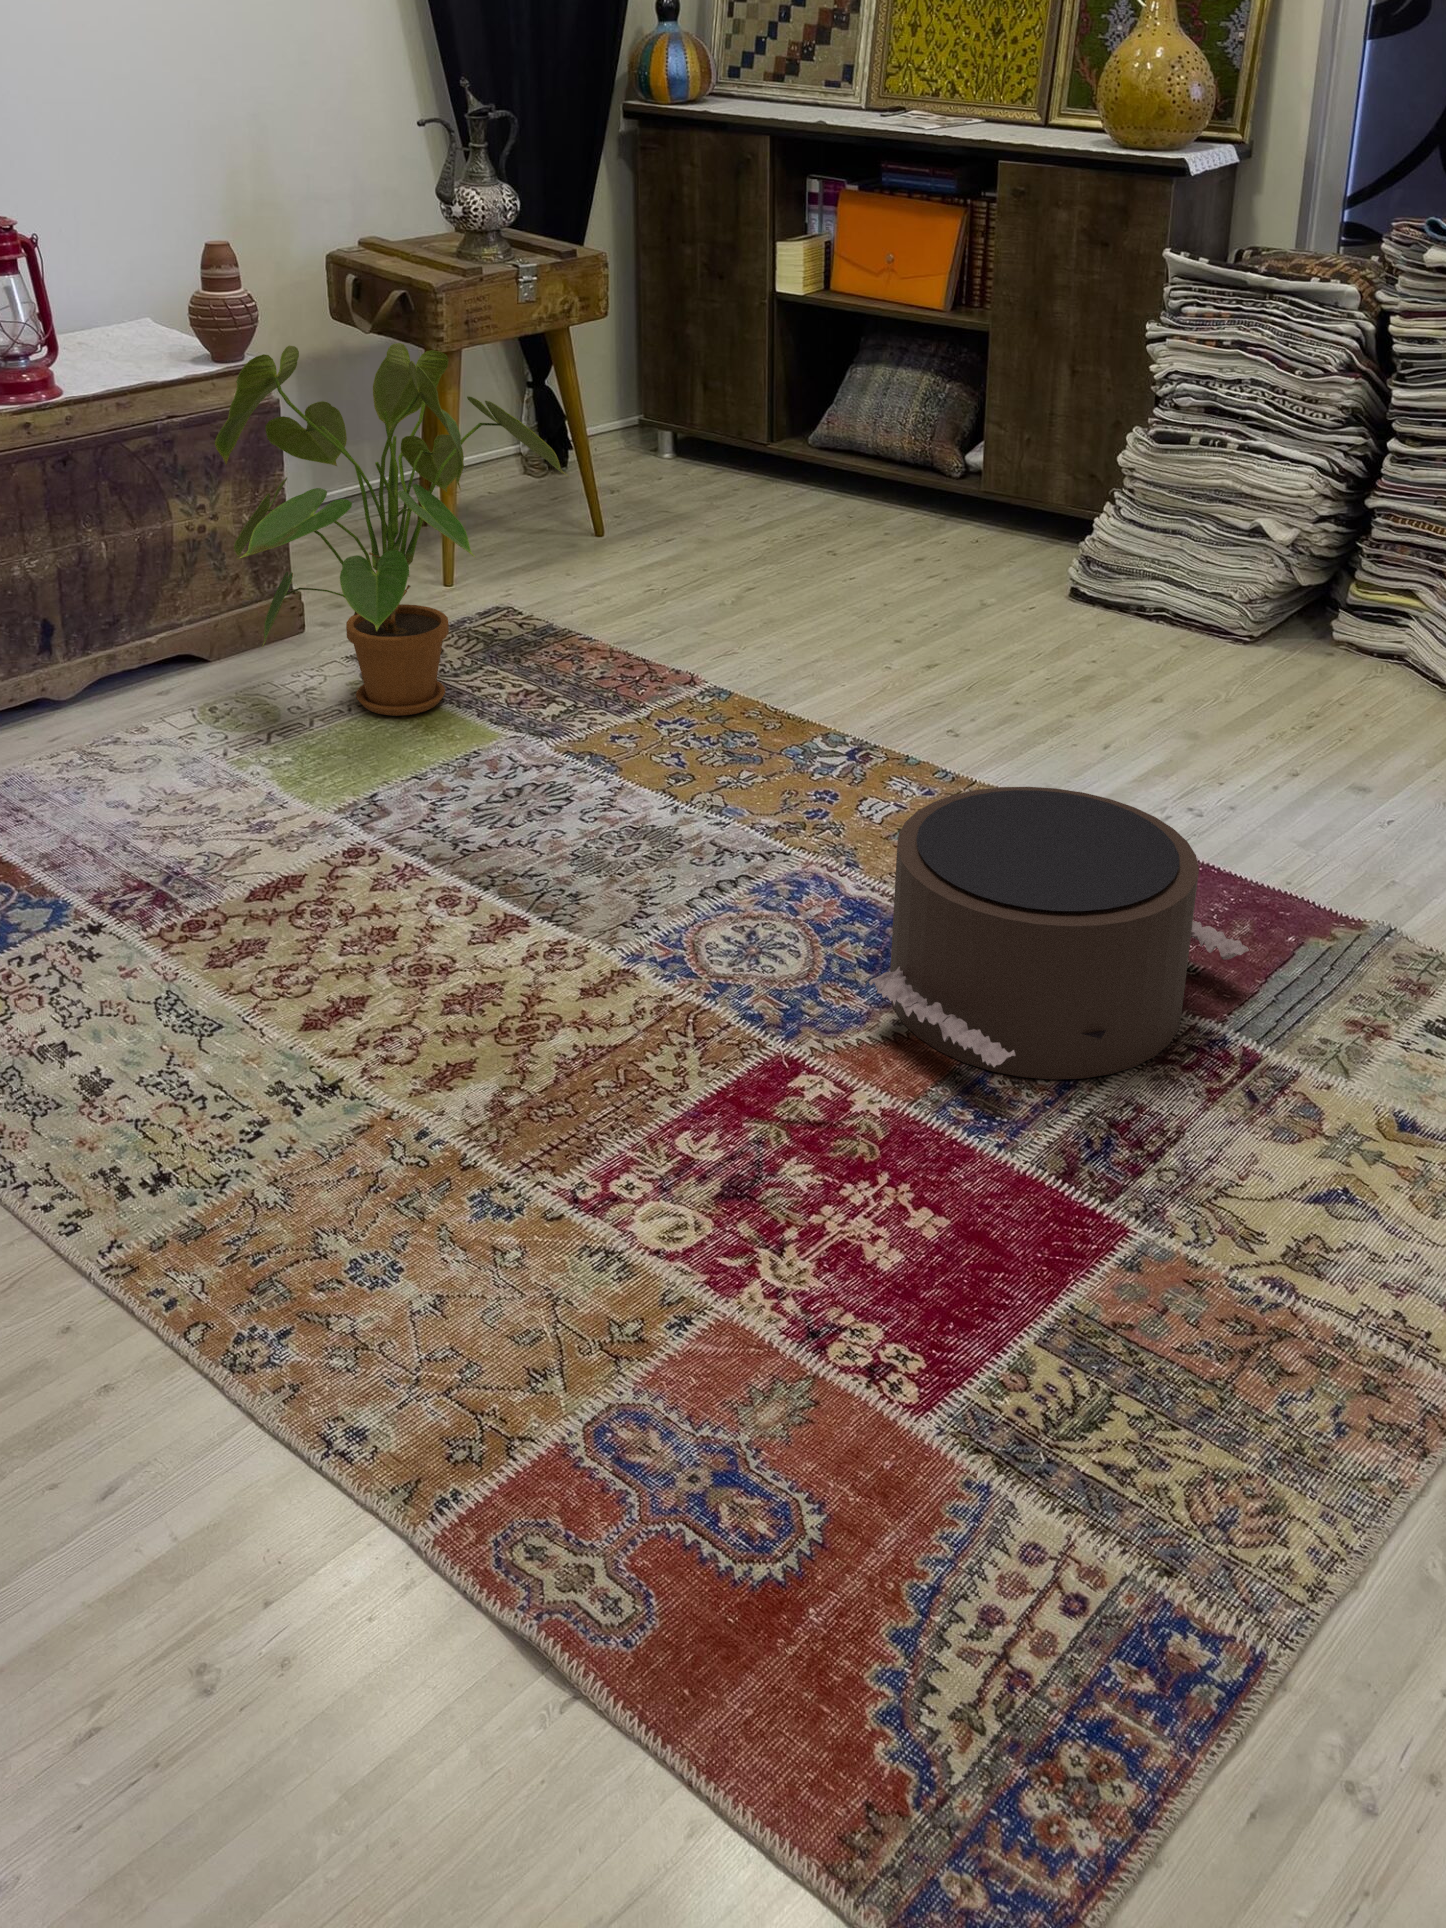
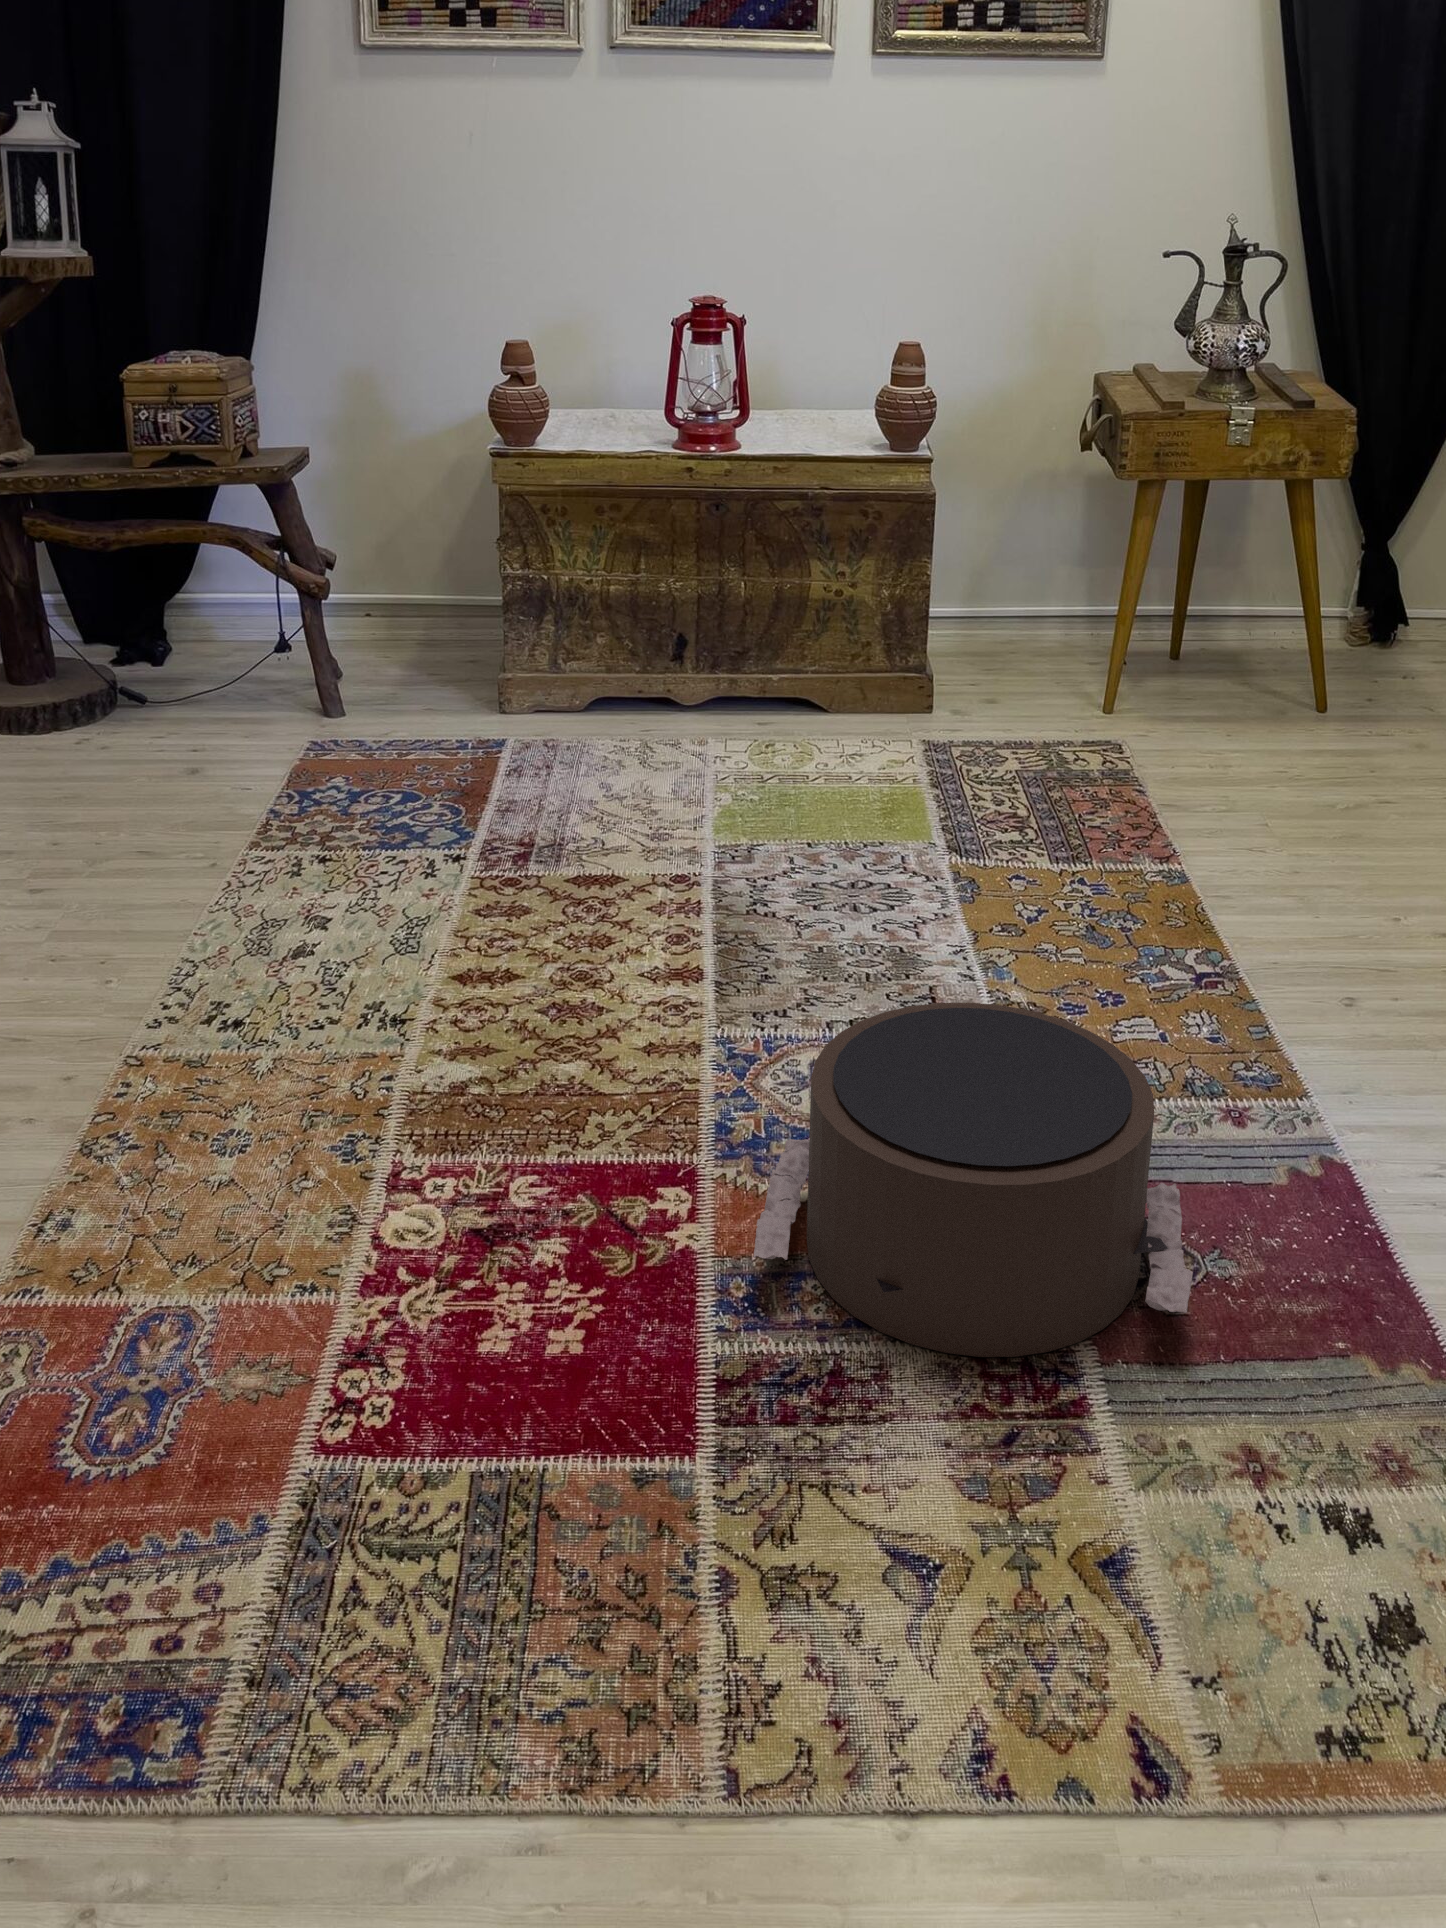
house plant: present [215,343,569,716] -> none [751,442,1115,802]

